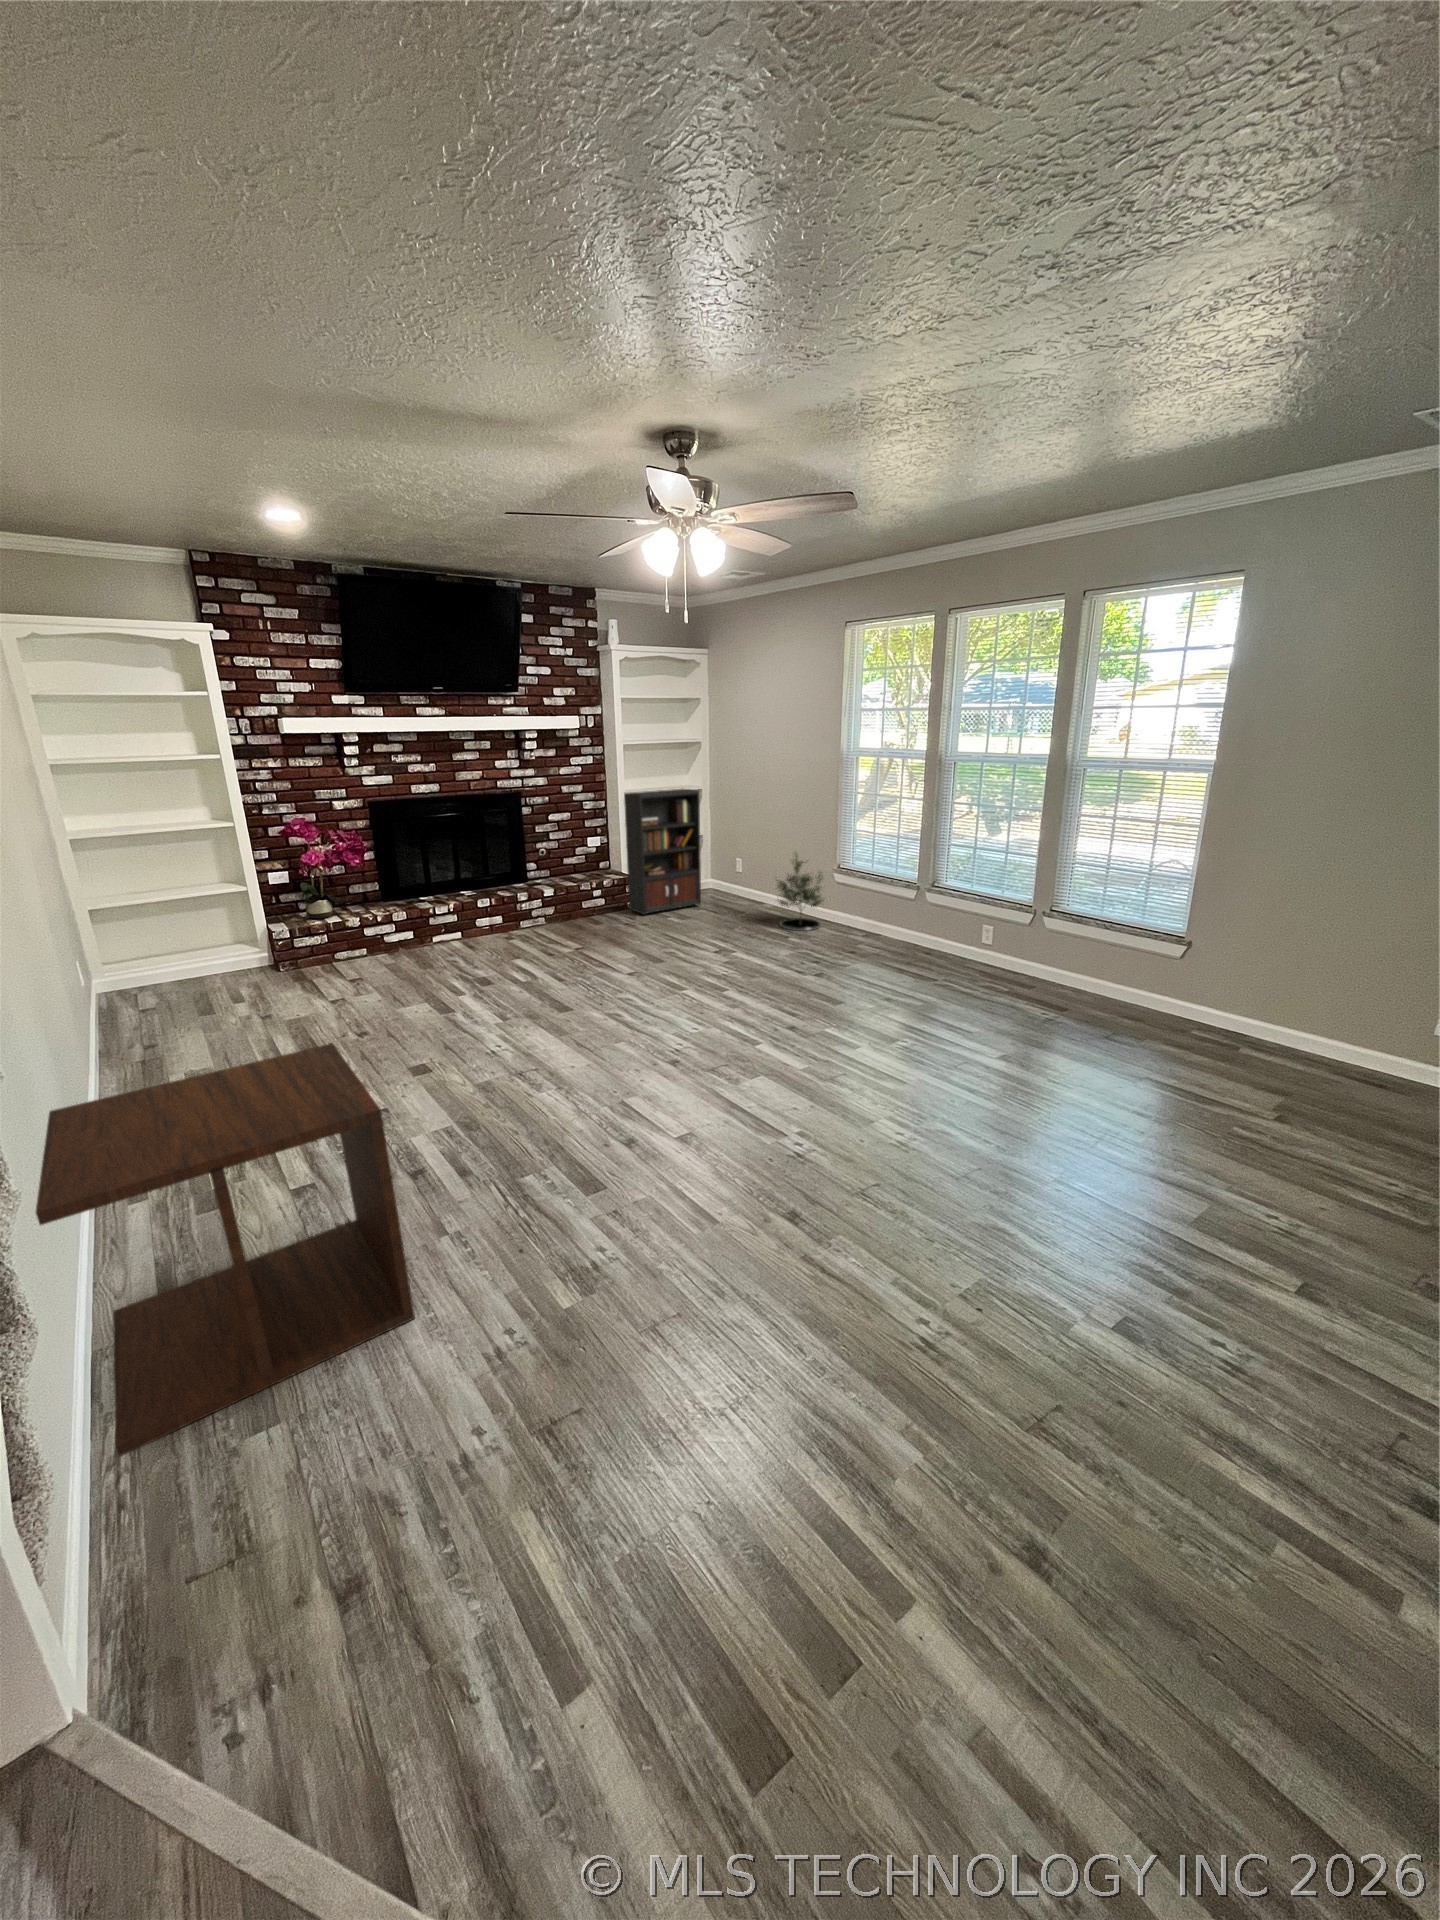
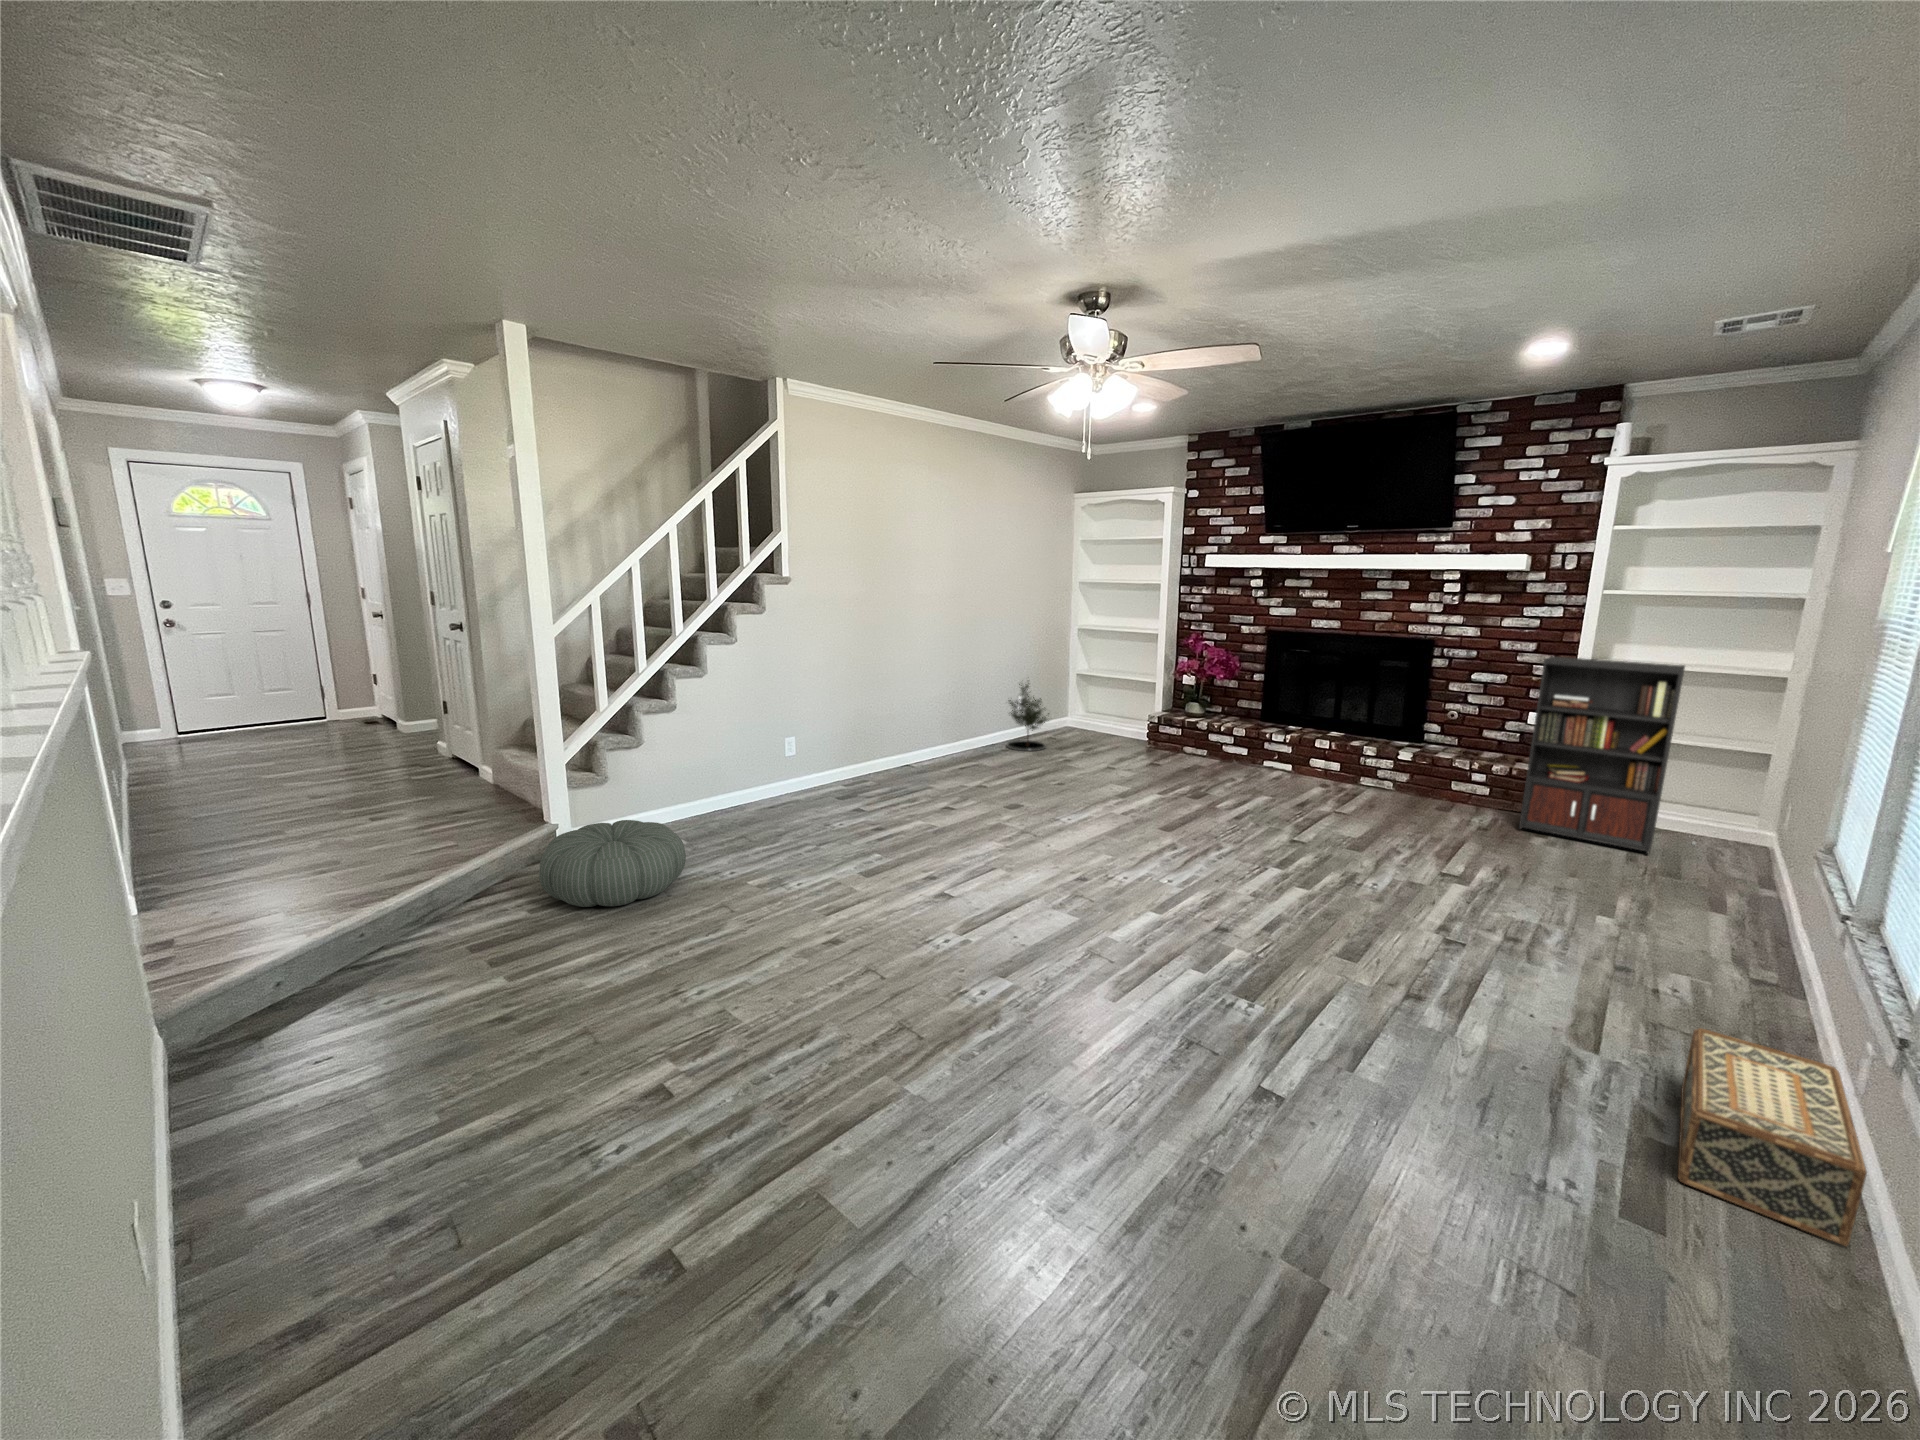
potted tree: present [777,853,825,931] -> present [1006,683,1049,751]
woven basket: none [956,938,1056,996] -> present [1678,1028,1867,1246]
side table: present [36,1043,415,1457] -> none [673,700,823,851]
pouf: none [361,1321,666,1645] -> present [539,820,686,907]

